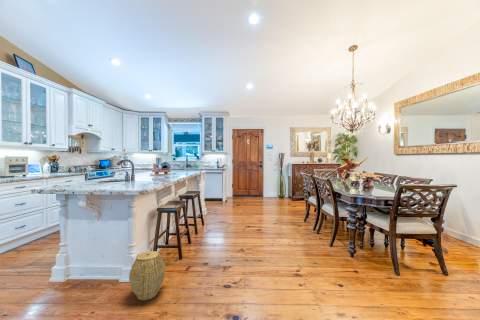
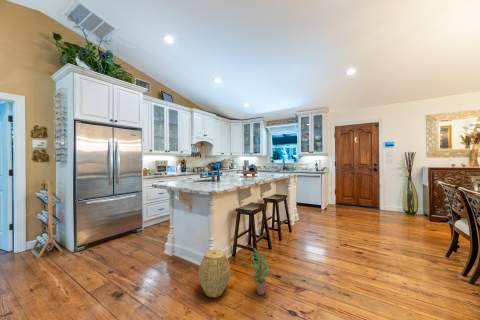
potted plant: none [183,240,206,282] -> present [251,249,270,295]

